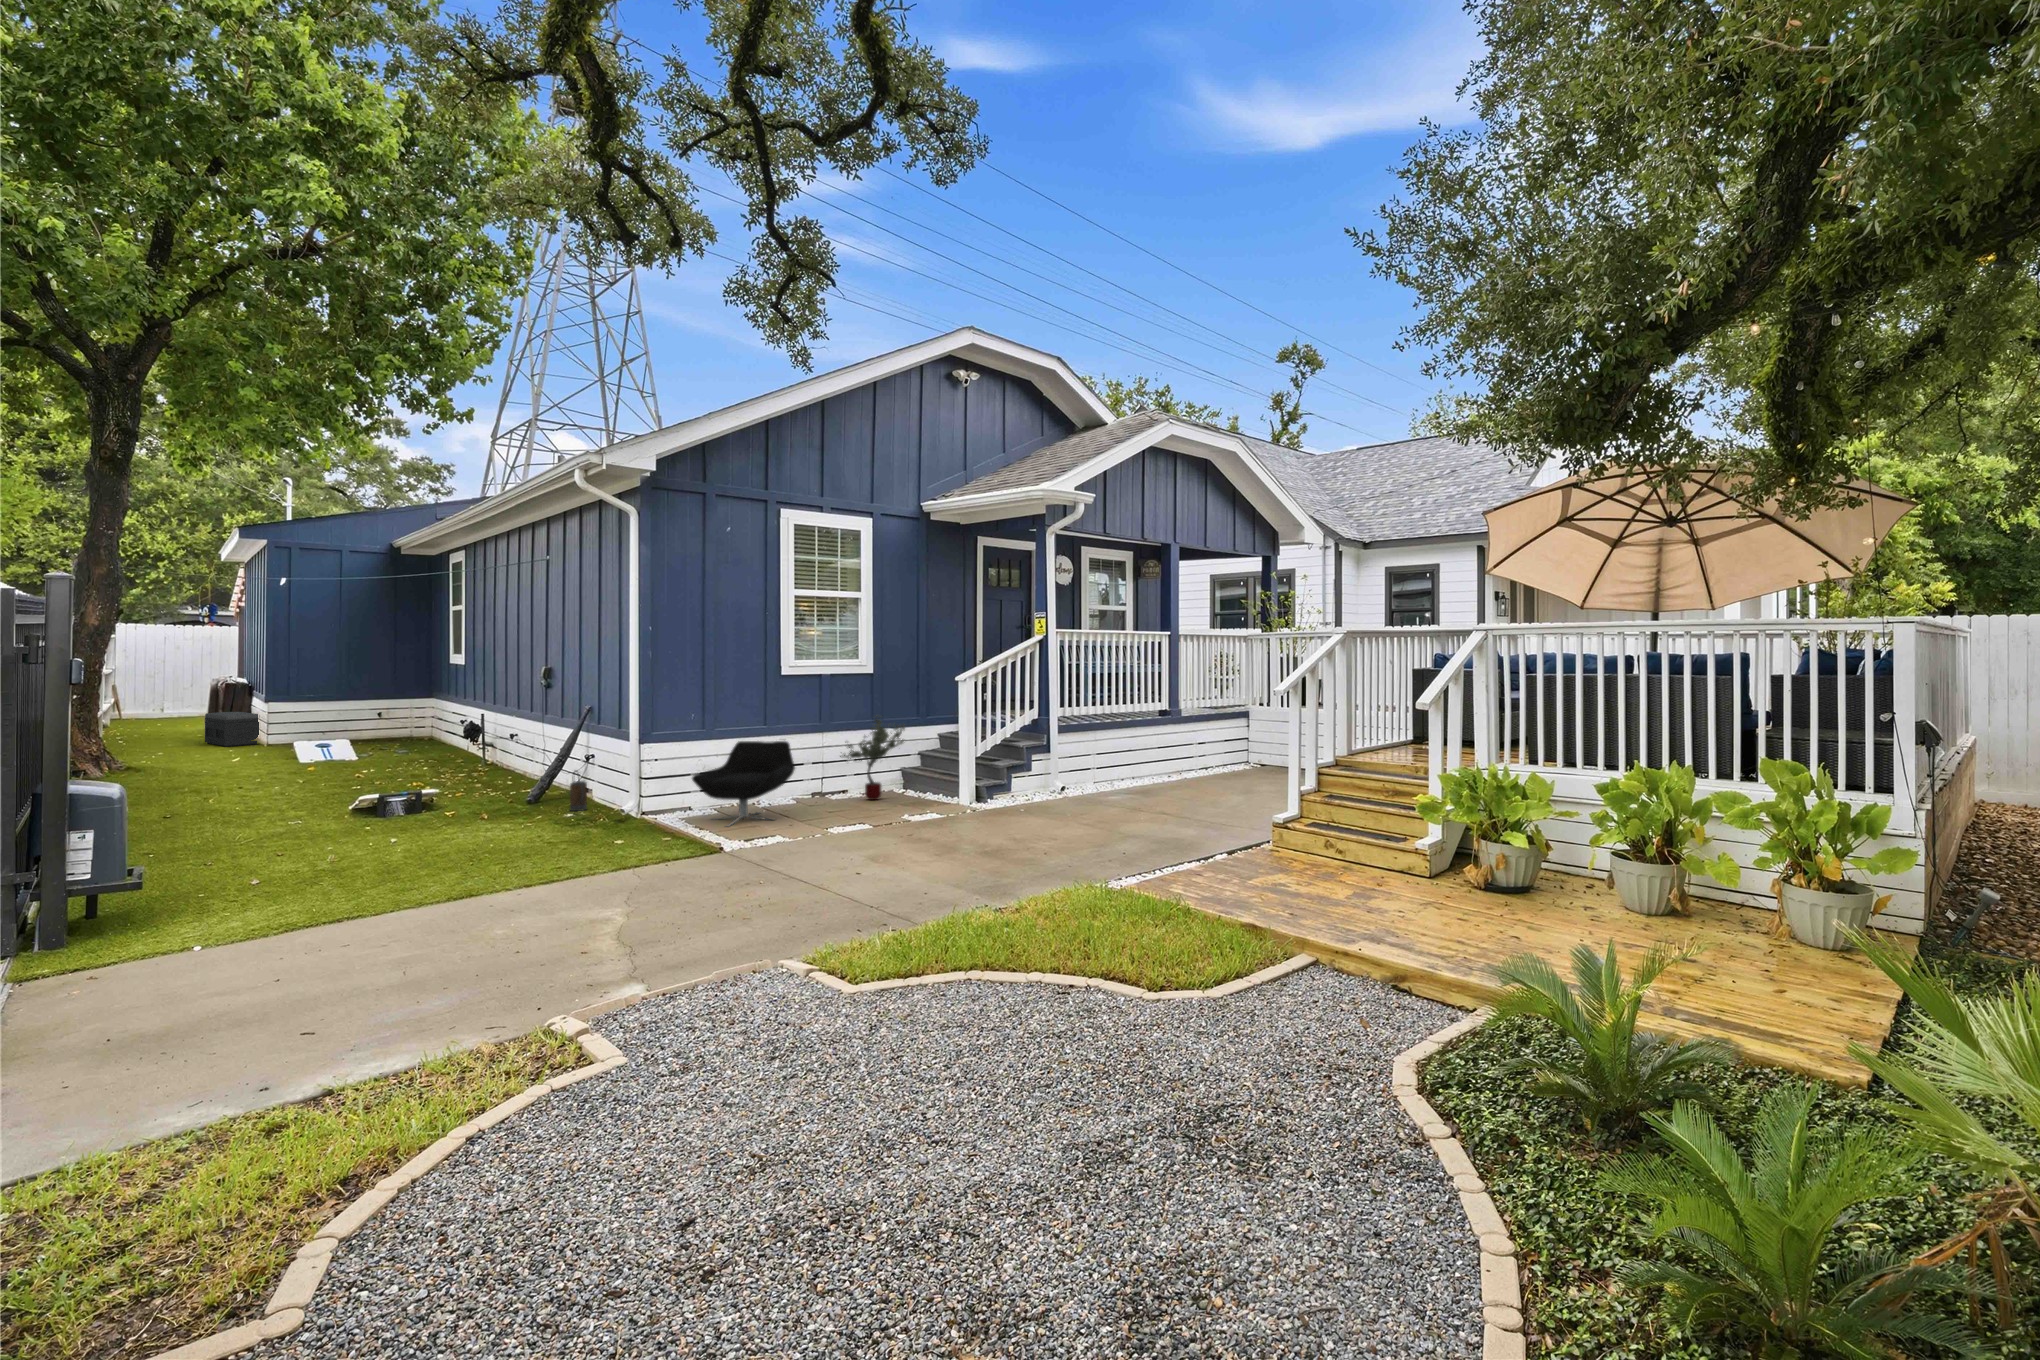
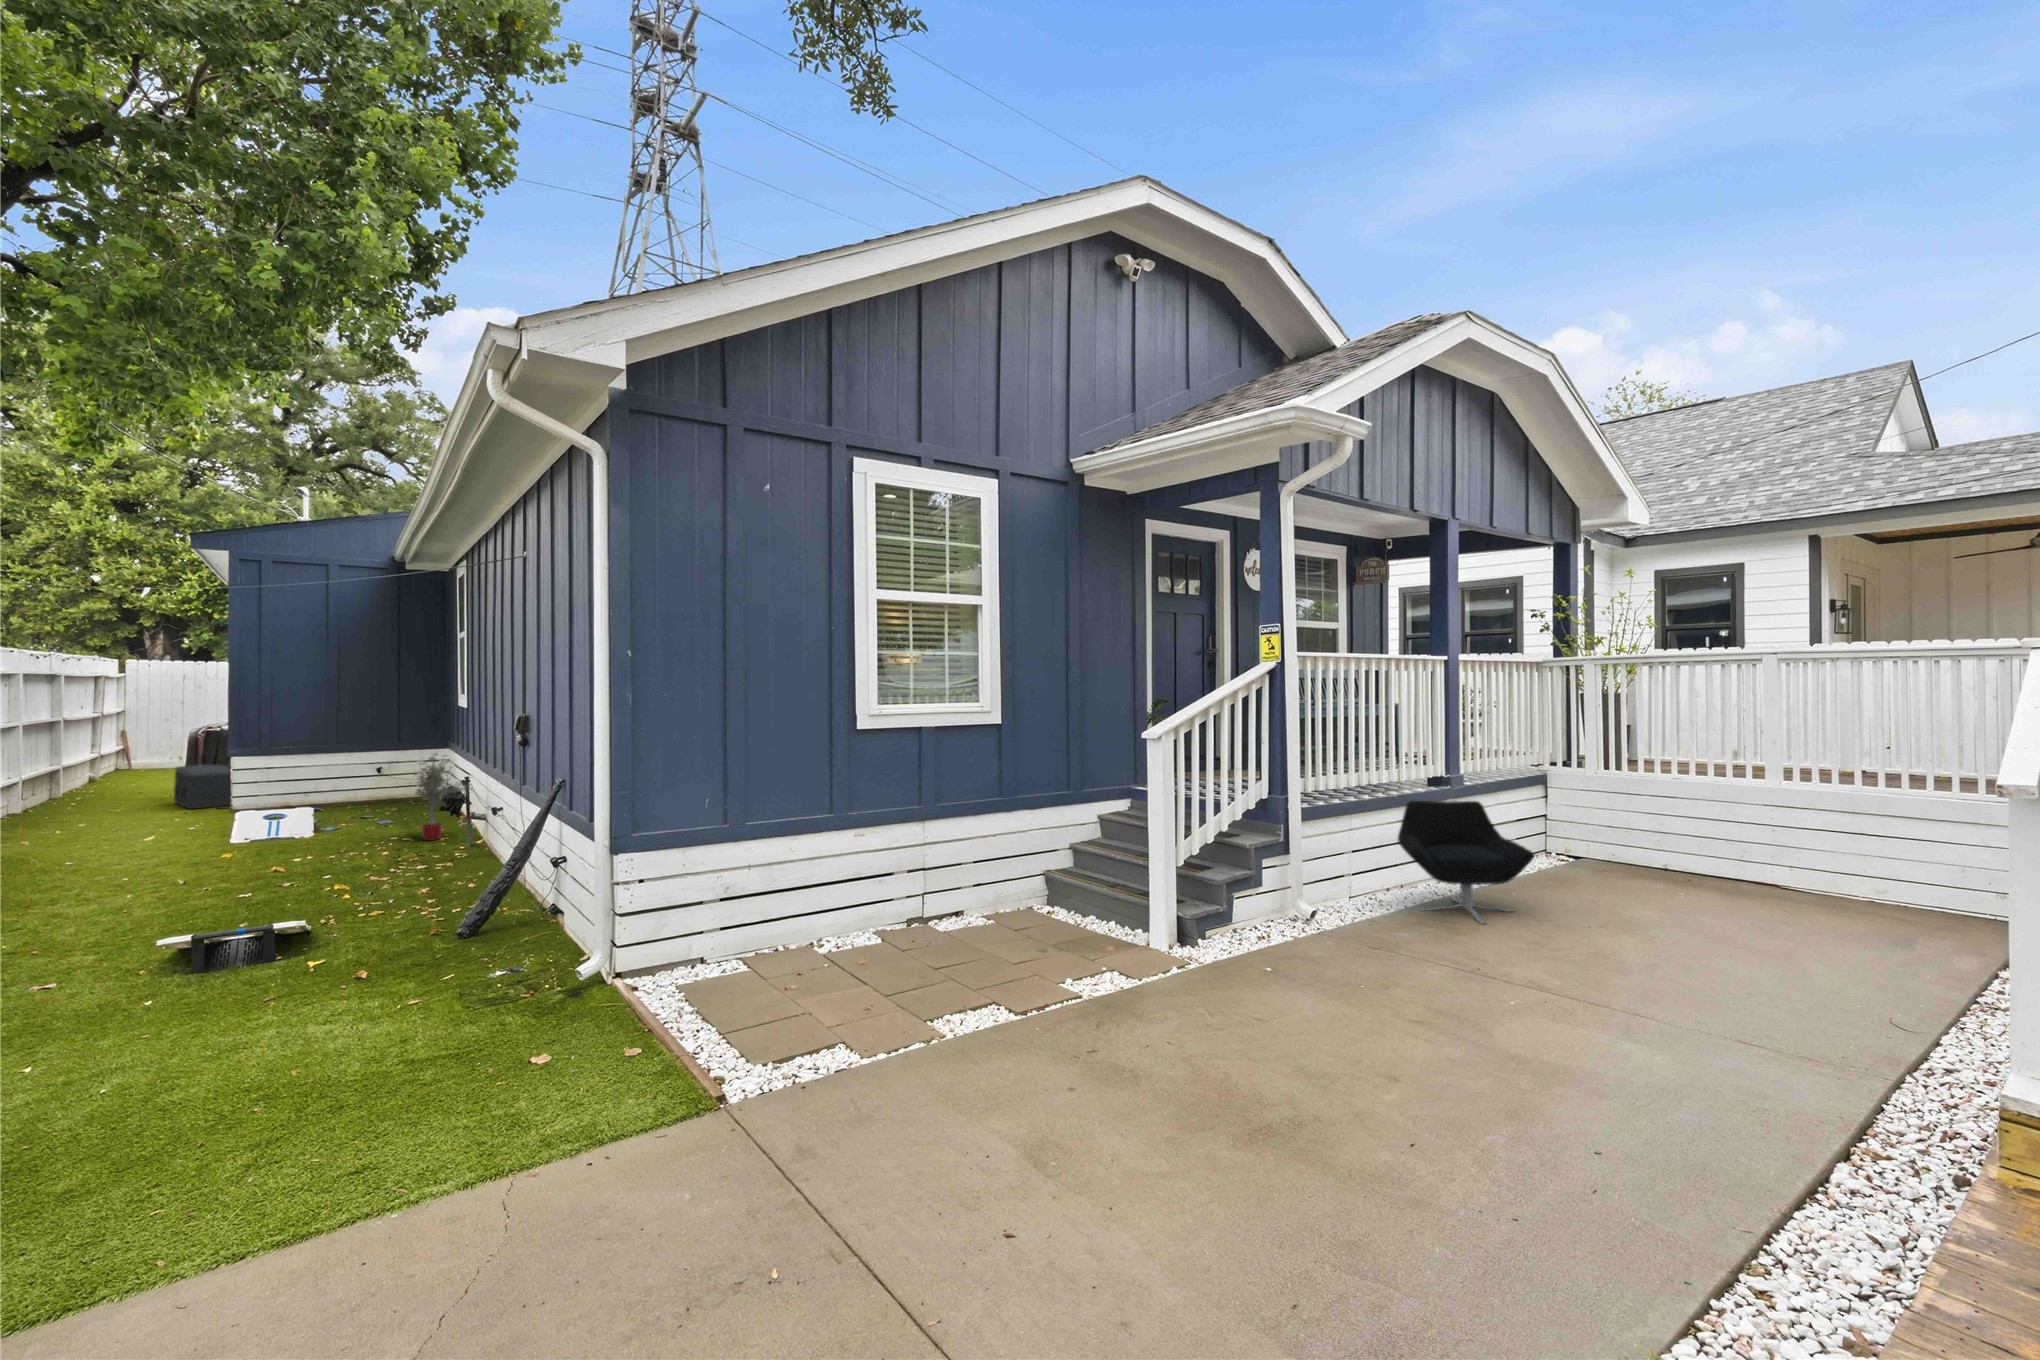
potted tree: present [840,715,905,800] -> present [416,754,466,841]
lounge chair: present [692,741,795,826] -> present [1398,801,1534,924]
watering can: present [570,770,587,811] -> none [513,885,543,957]

